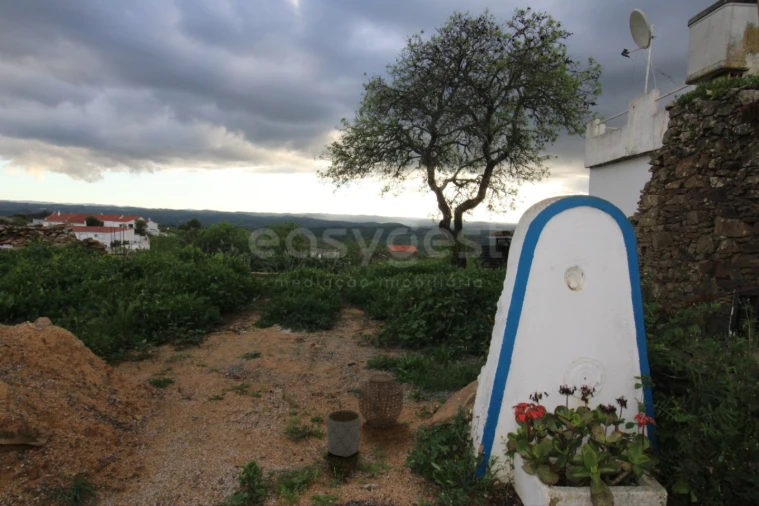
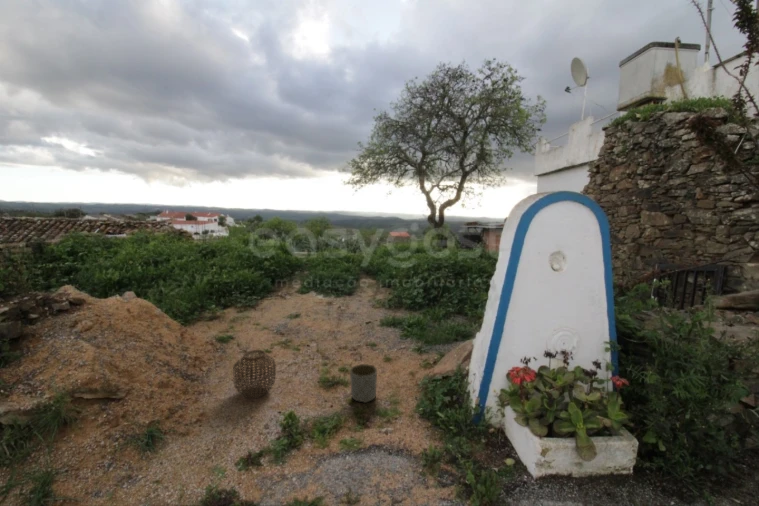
woven basket: present [359,374,403,427] -> present [233,350,276,399]

